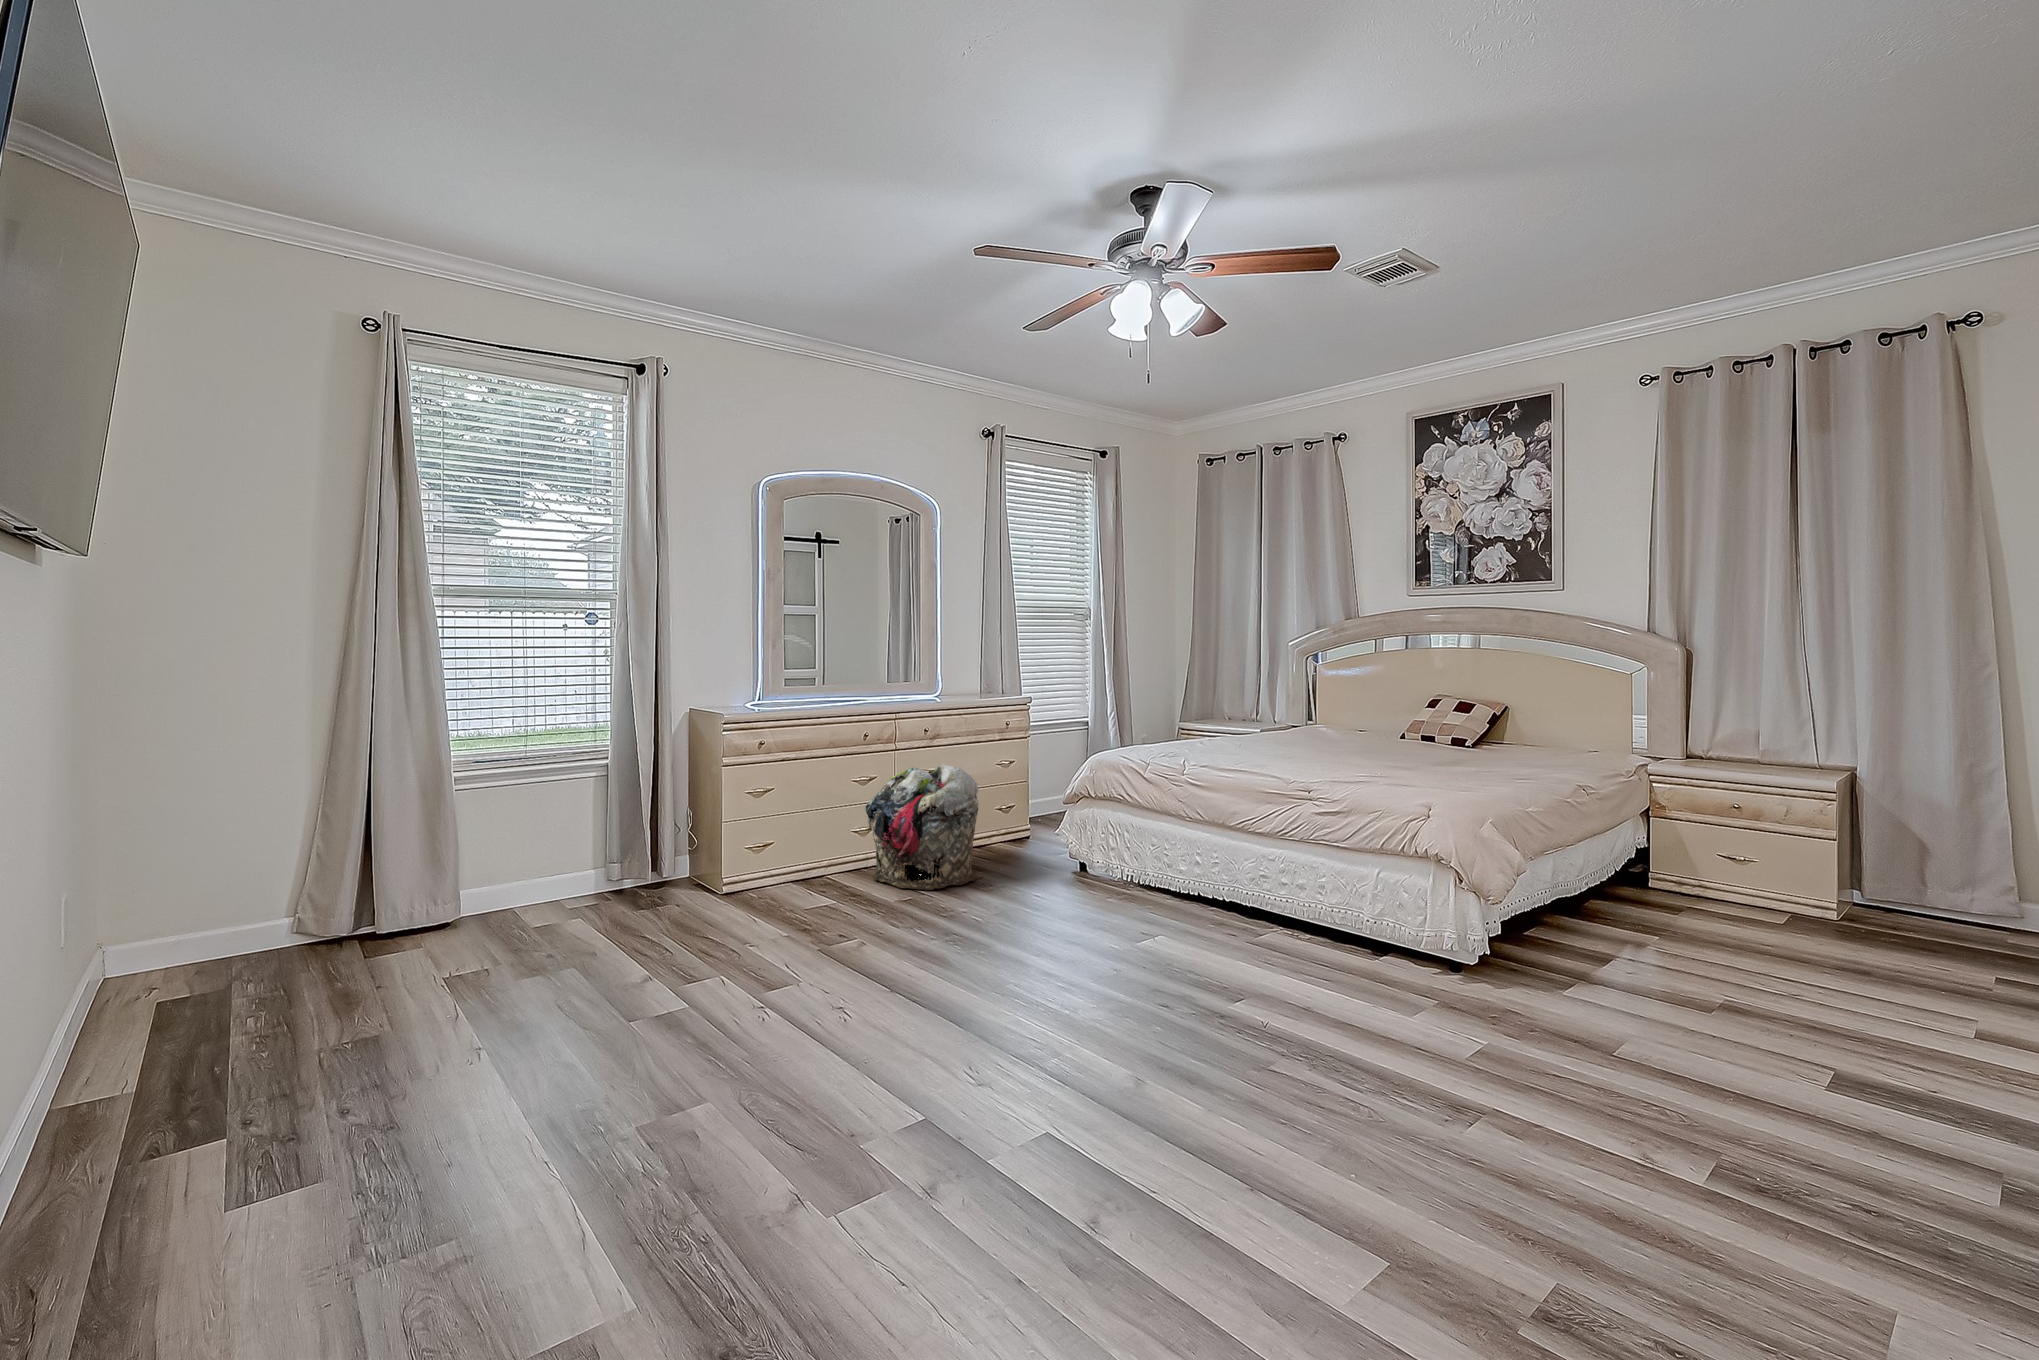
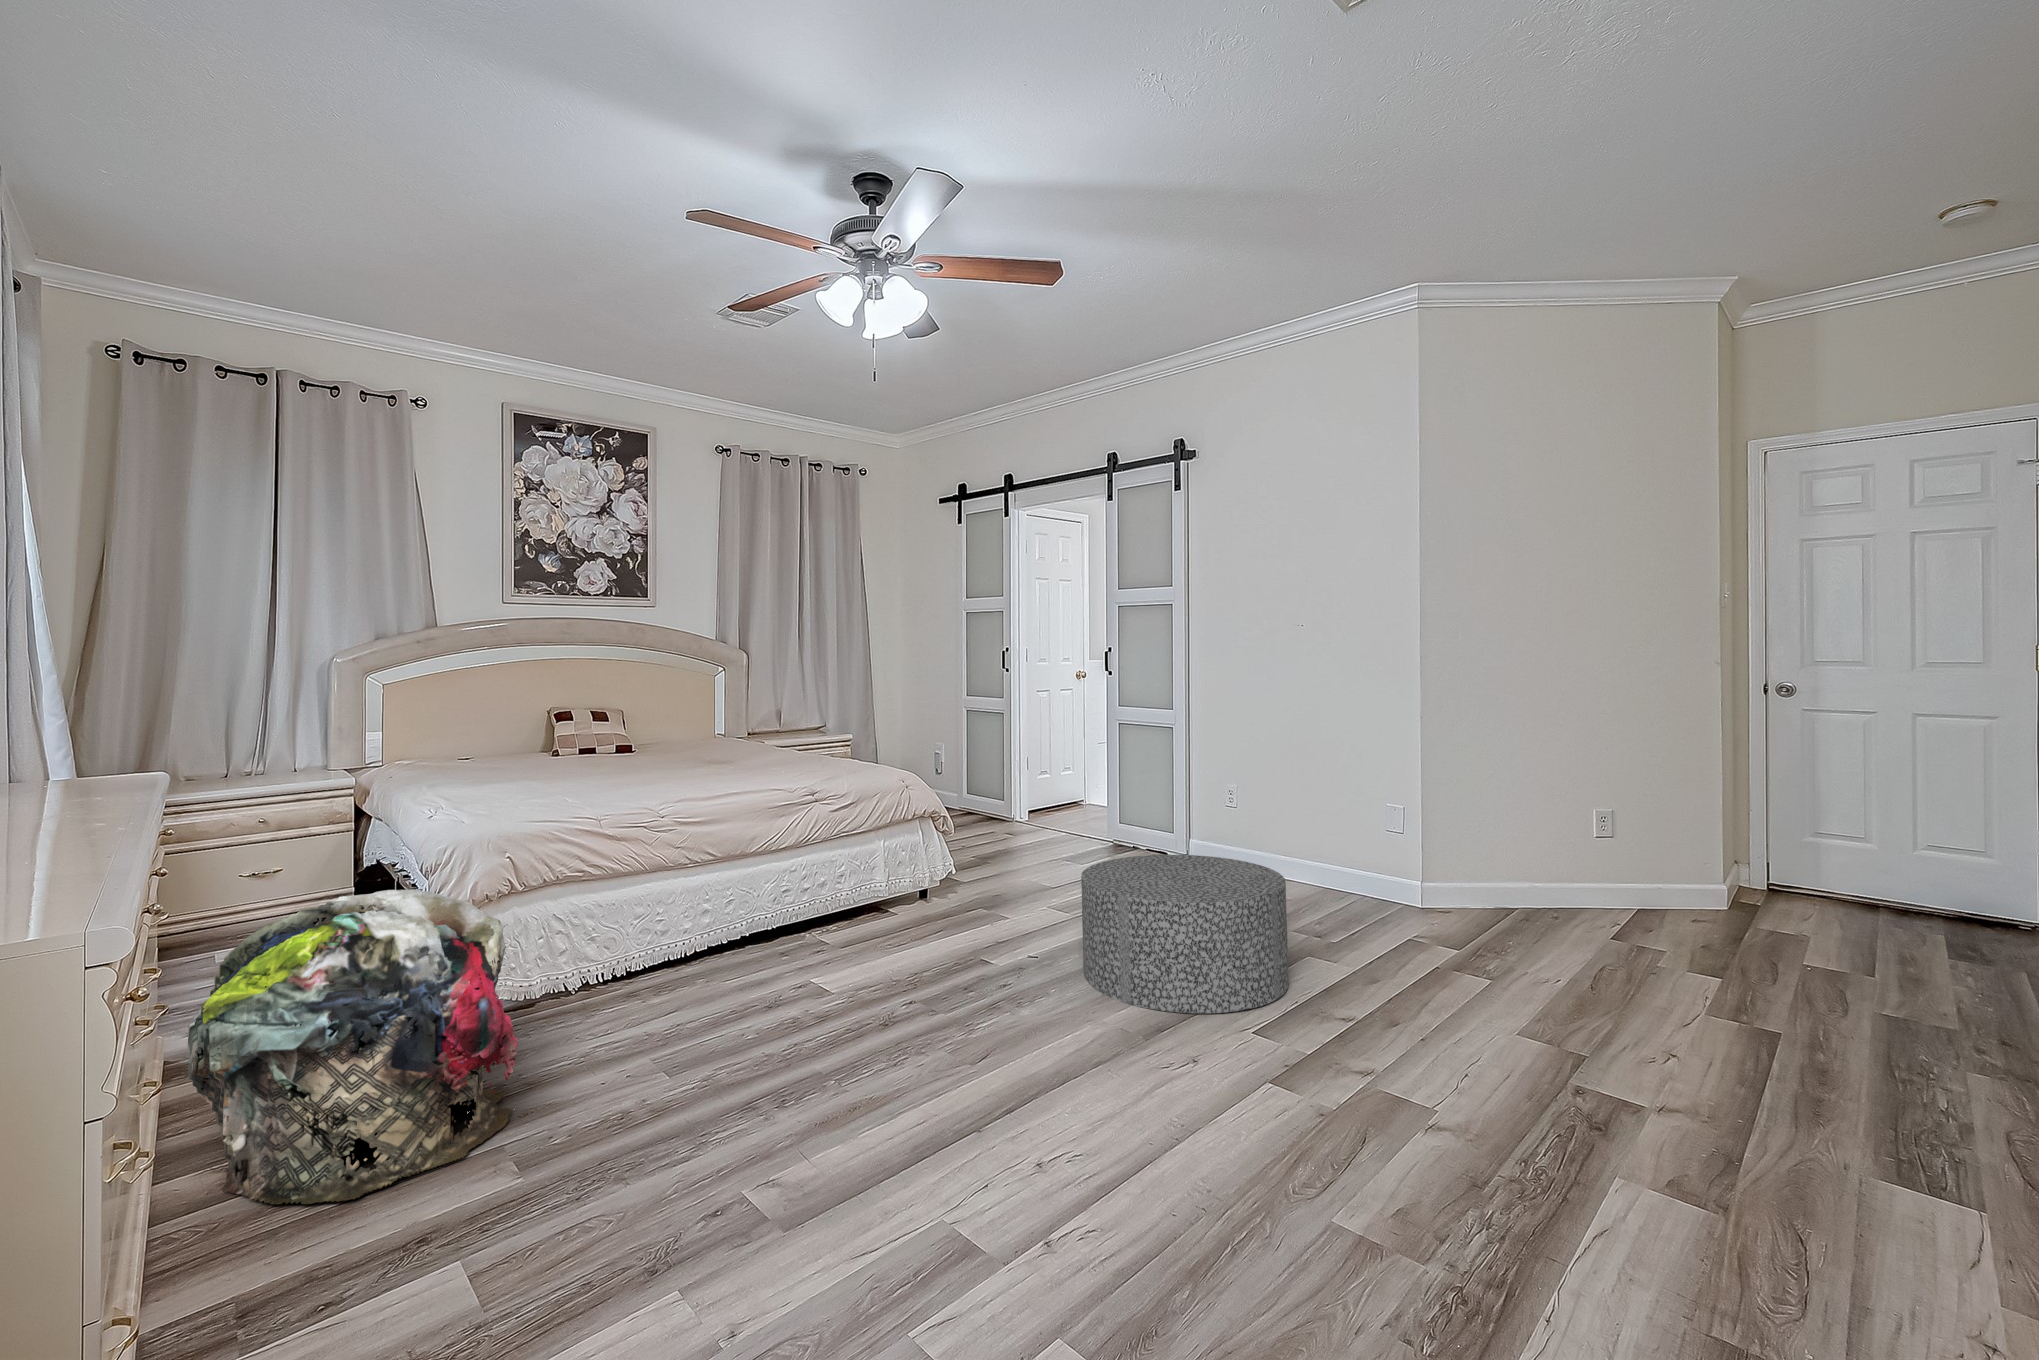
ottoman: none [1090,920,1360,1153] -> present [1081,855,1289,1013]

